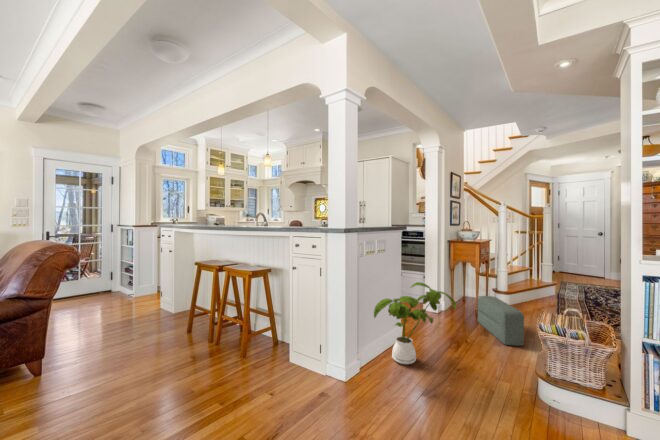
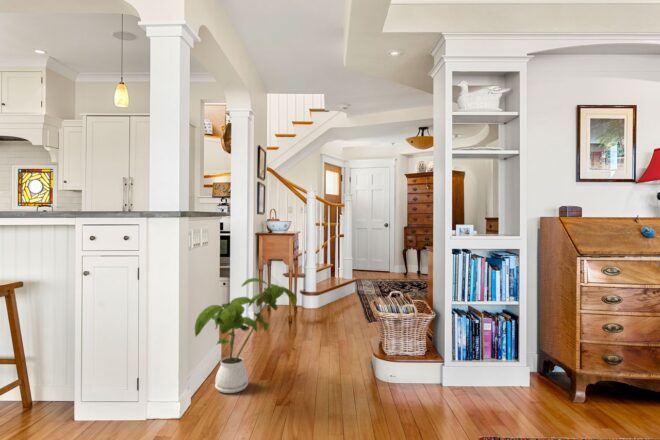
pouf: present [478,296,524,346] -> none [296,294,348,343]

